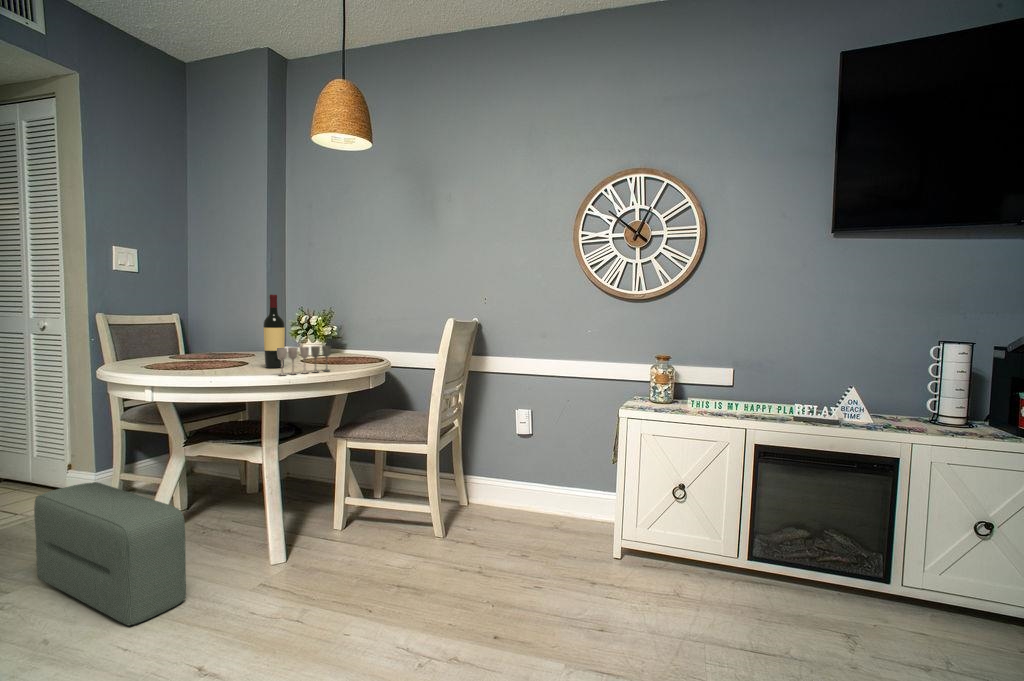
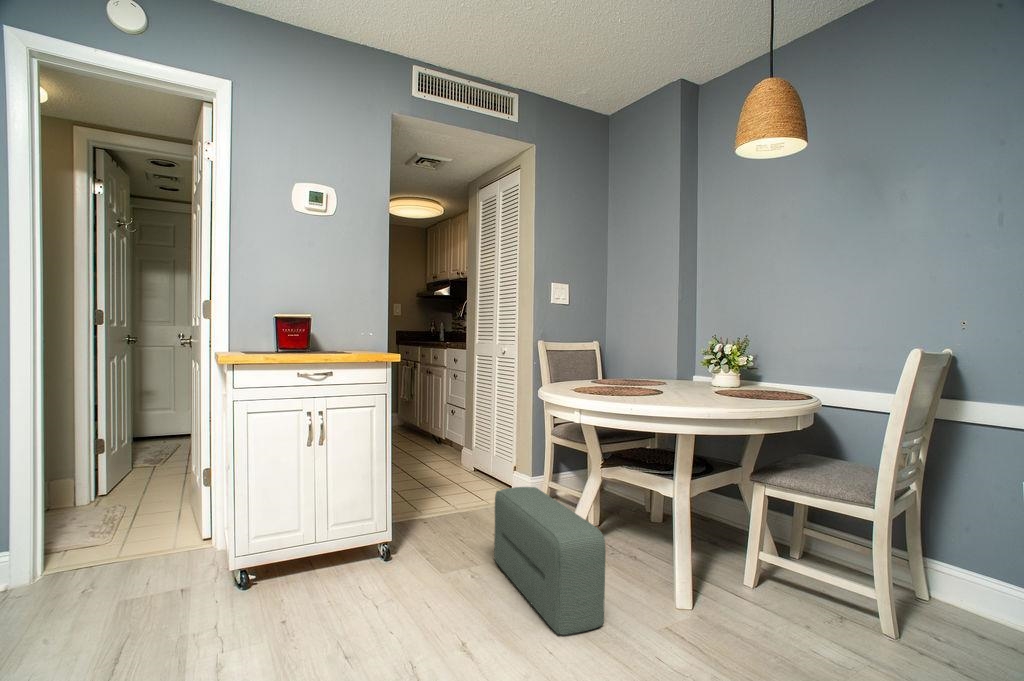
wine bottle: present [263,294,285,368] -> none [680,320,702,398]
wine glass: present [277,346,331,375] -> none [698,377,758,407]

